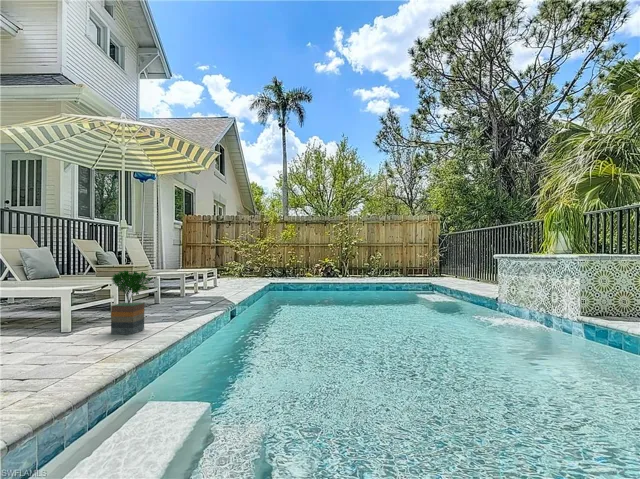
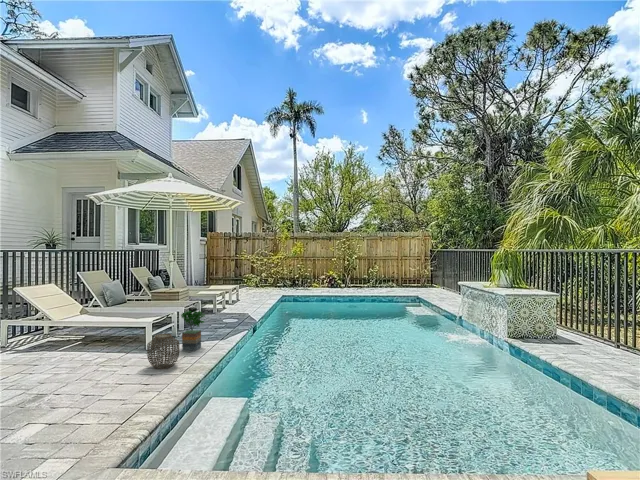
woven basket: none [26,298,91,361] -> present [147,334,179,369]

